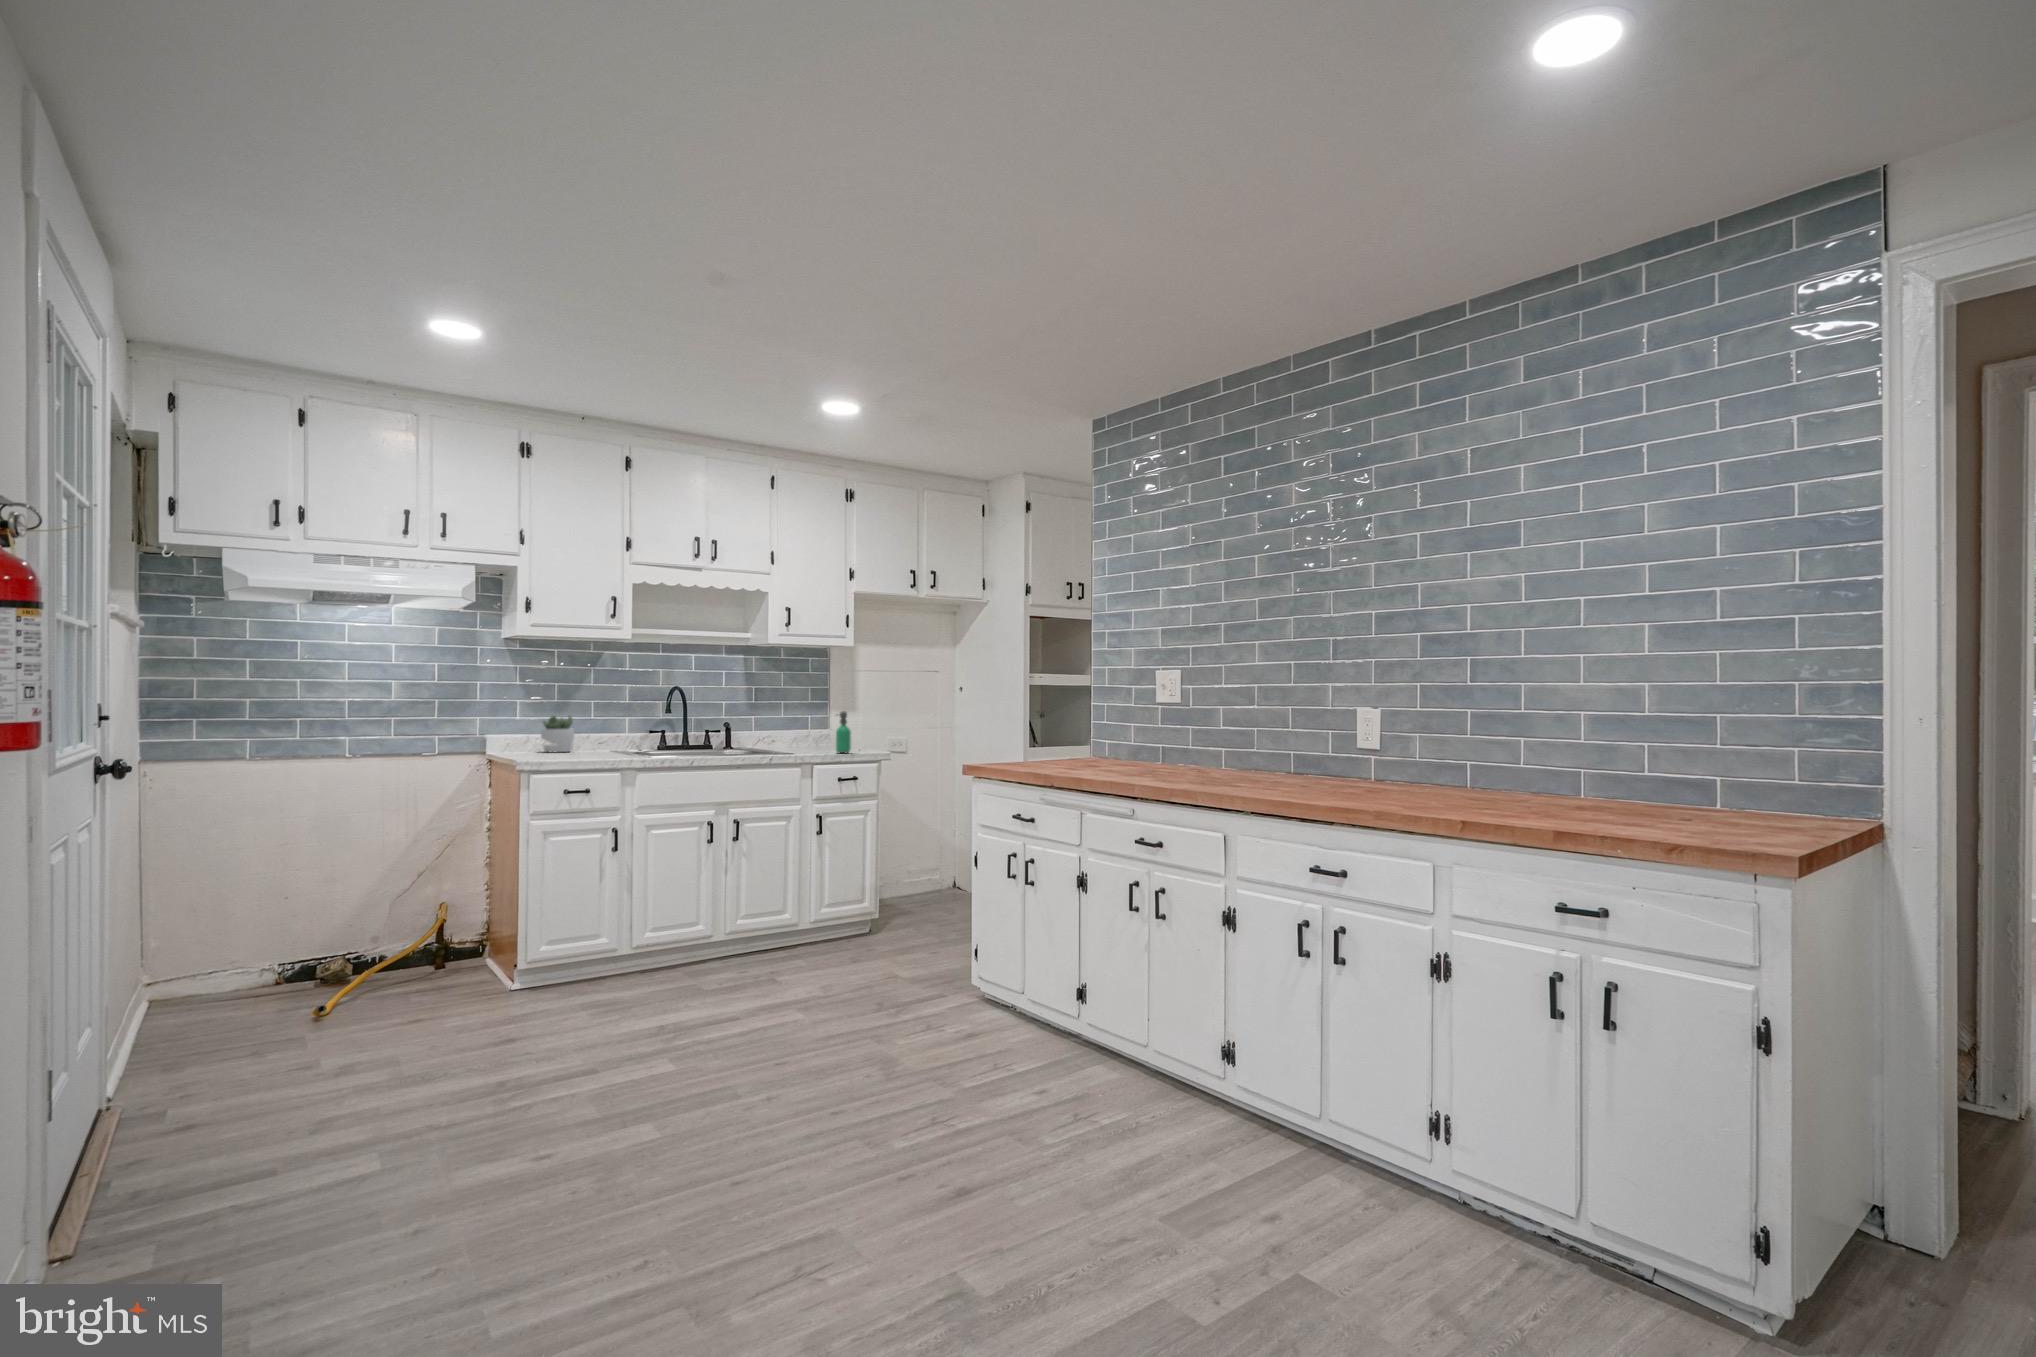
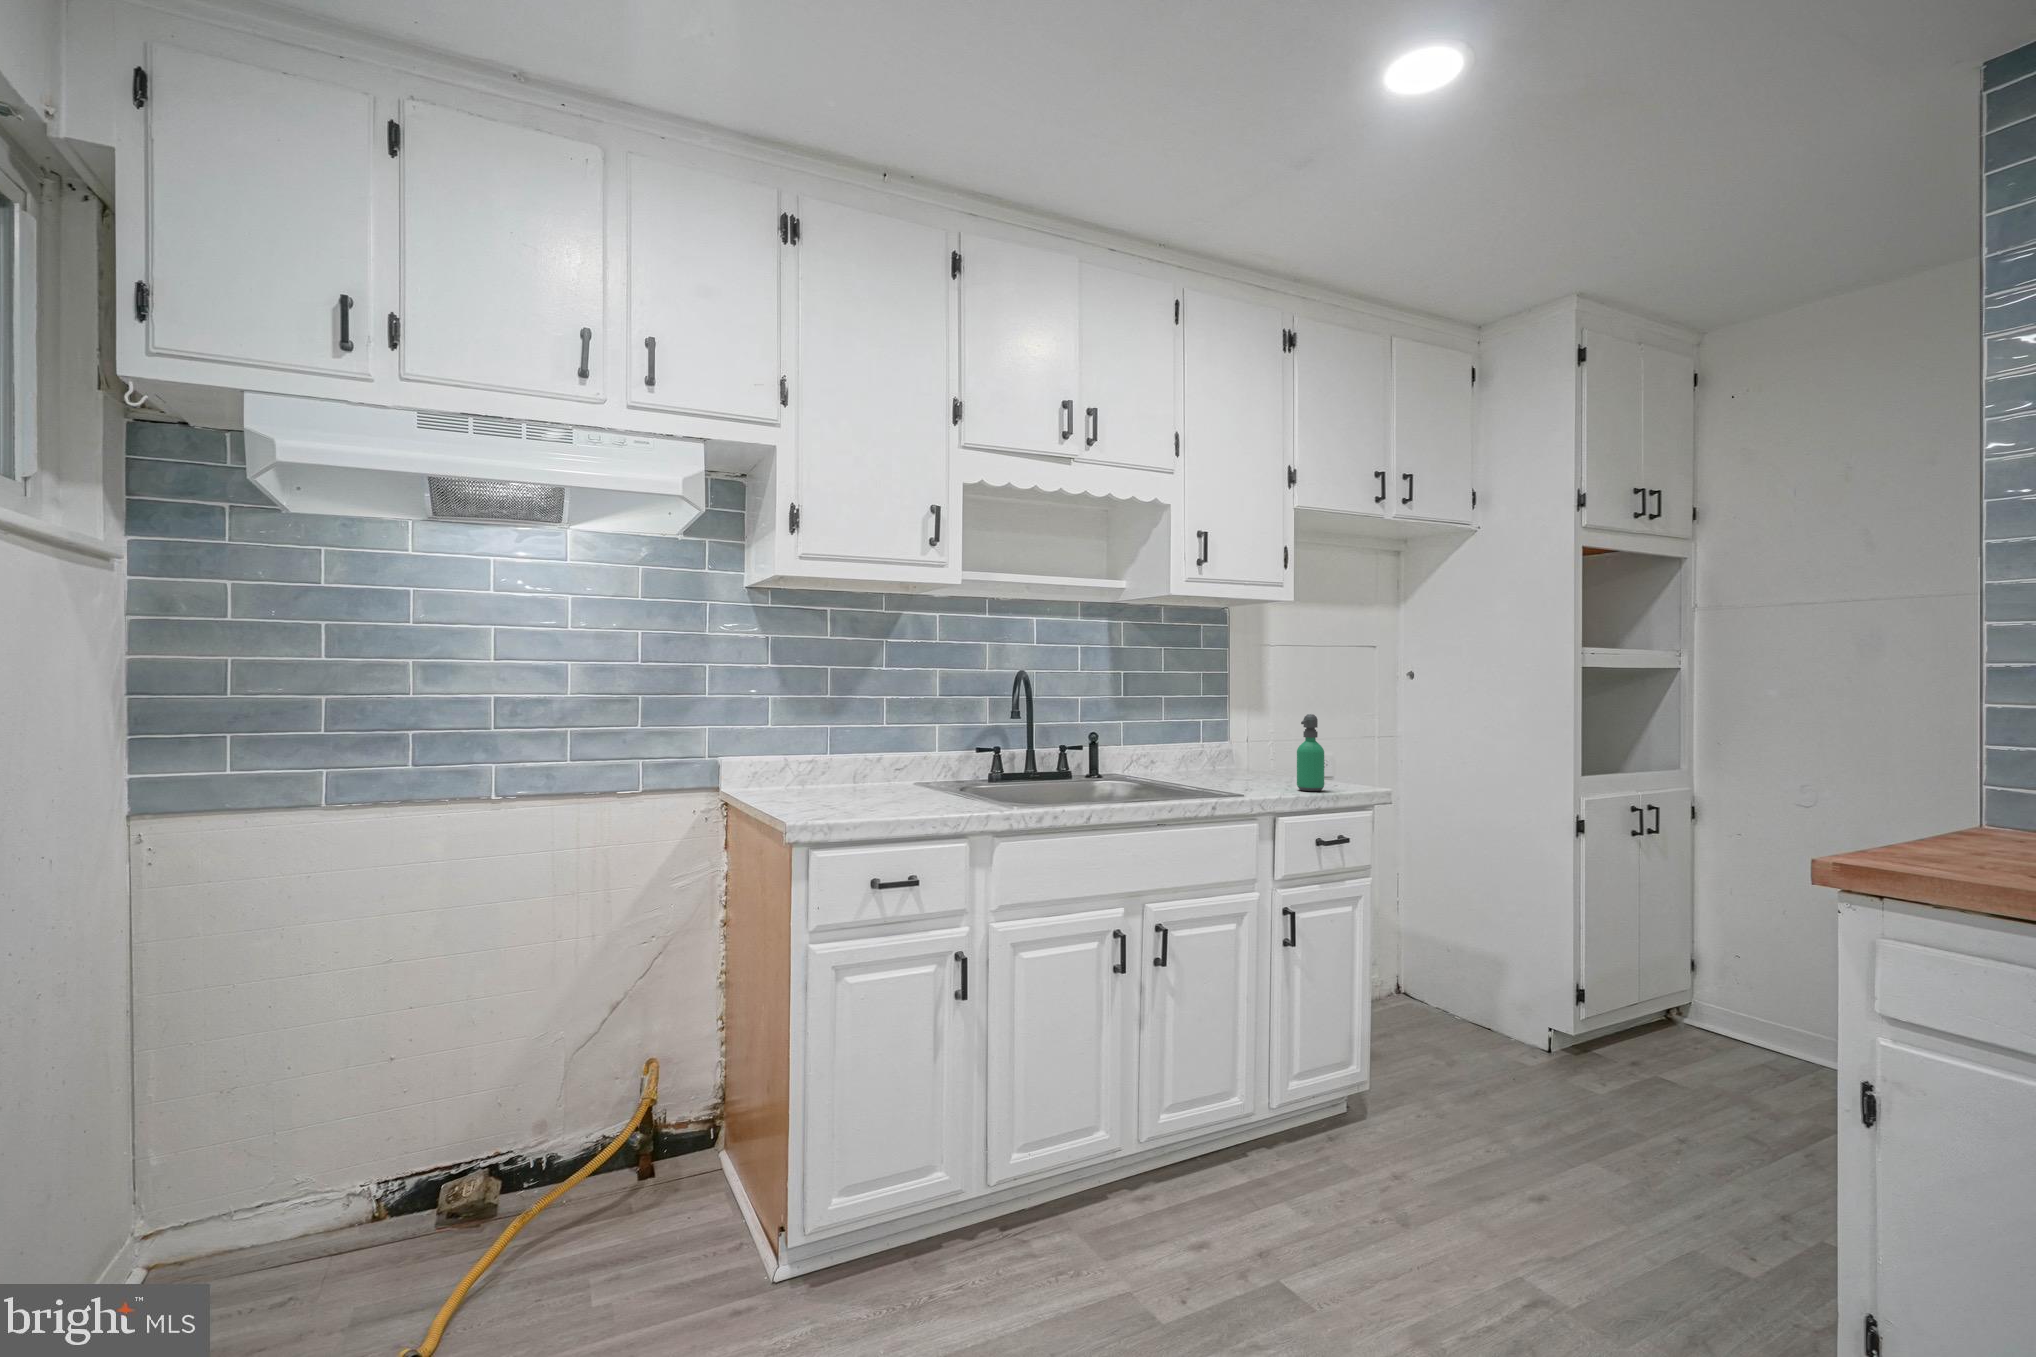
succulent plant: present [541,716,574,752] -> none [803,721,859,787]

